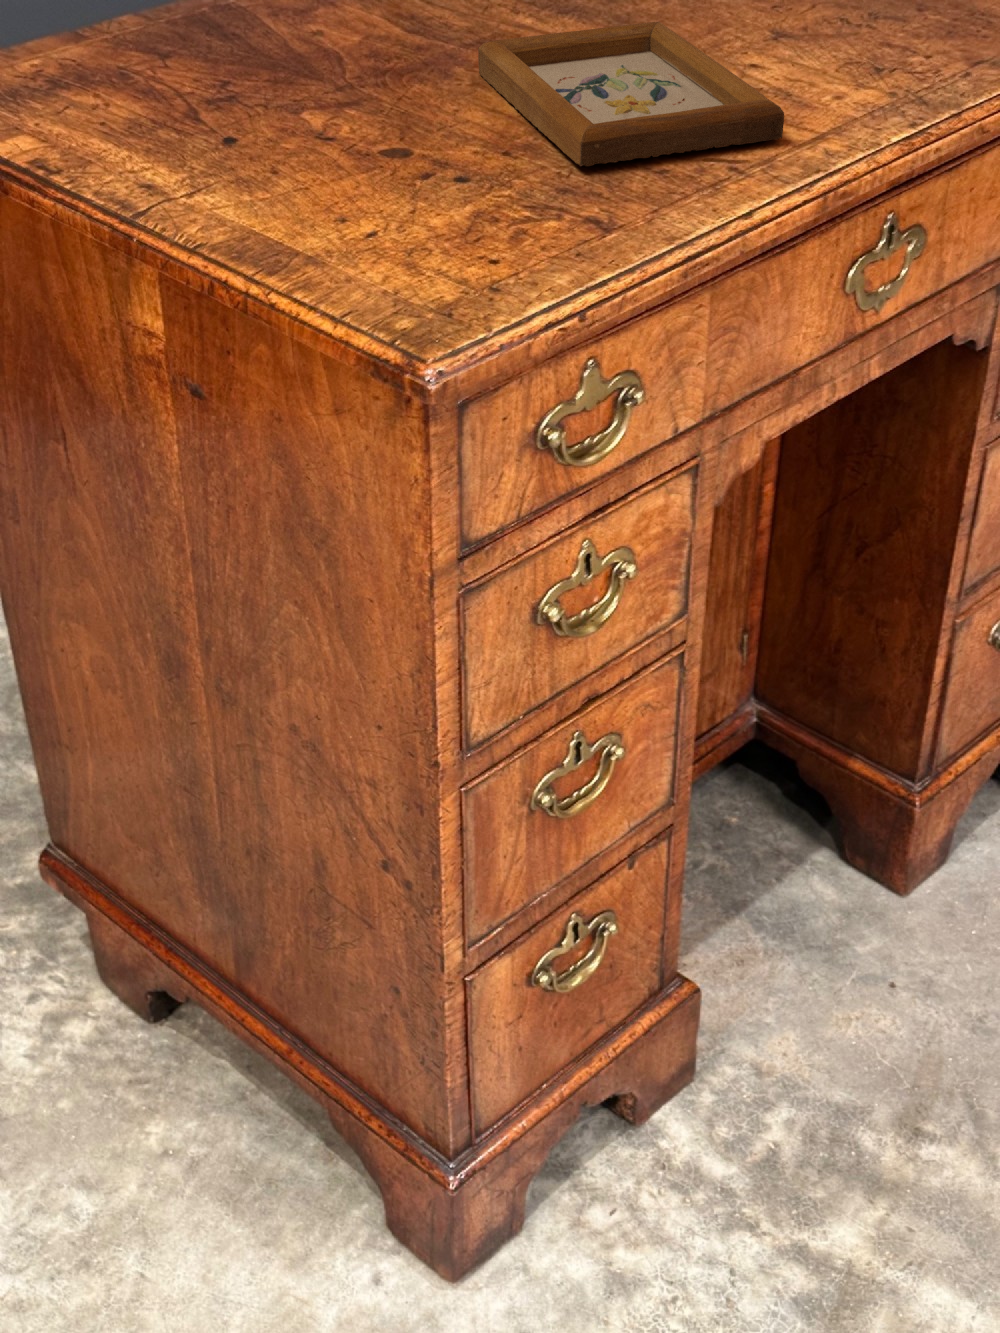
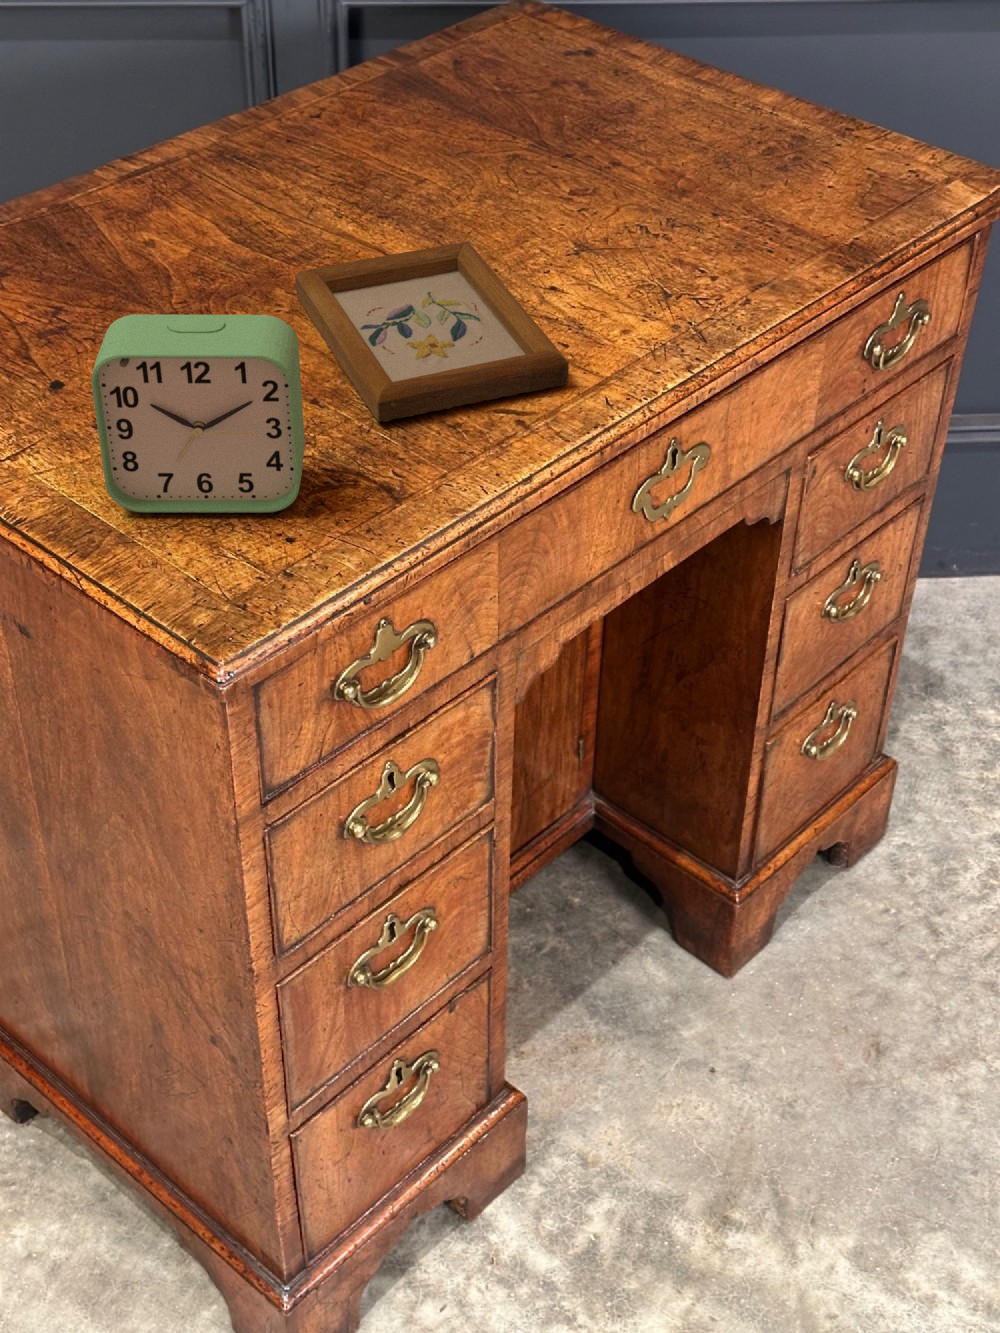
alarm clock: none [284,14,505,237] -> present [91,314,305,513]

